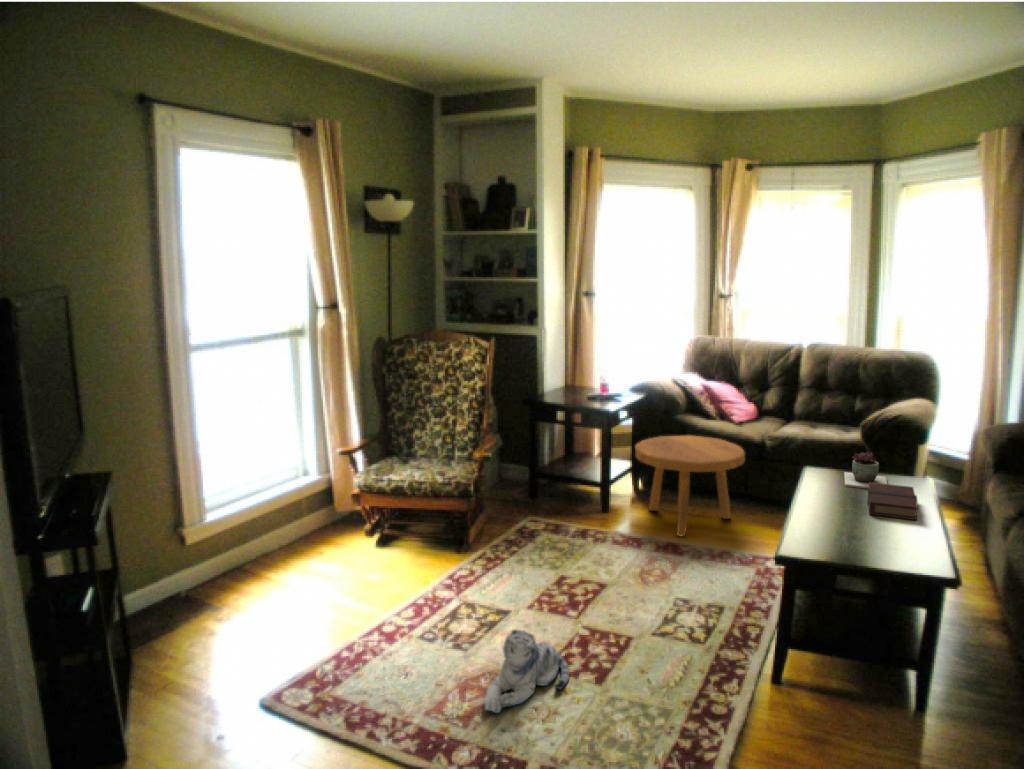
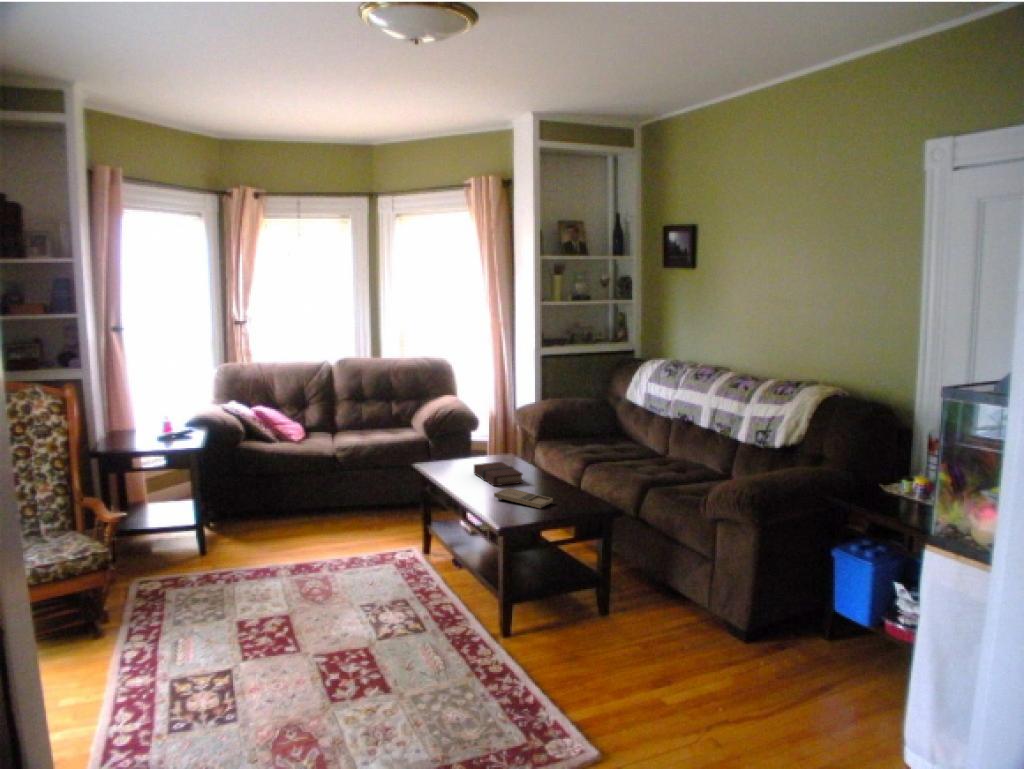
footstool: present [635,435,745,537] -> none [233,458,341,555]
succulent plant: present [844,452,887,489] -> none [439,442,481,472]
tray: none [839,519,916,557] -> present [494,488,553,508]
plush toy: present [484,629,569,713] -> none [296,654,358,740]

